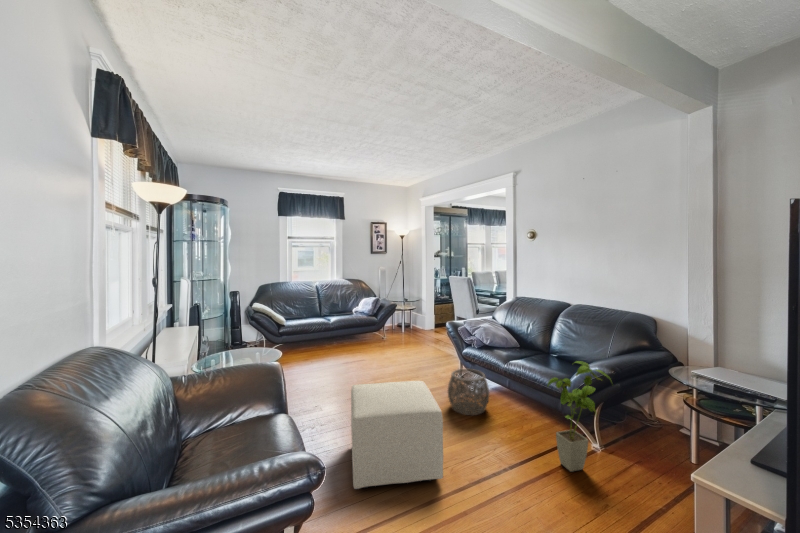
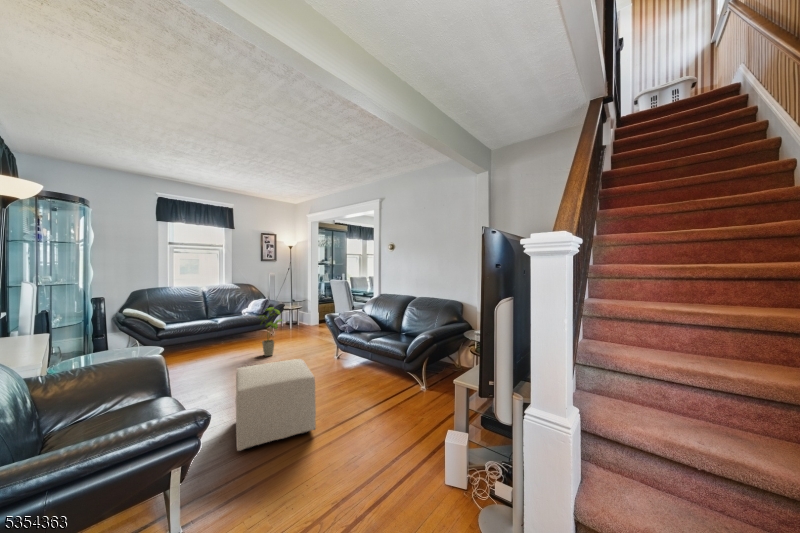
house plant: present [548,361,611,471] -> present [259,307,282,356]
woven basket: present [448,369,489,415] -> none [324,349,357,385]

